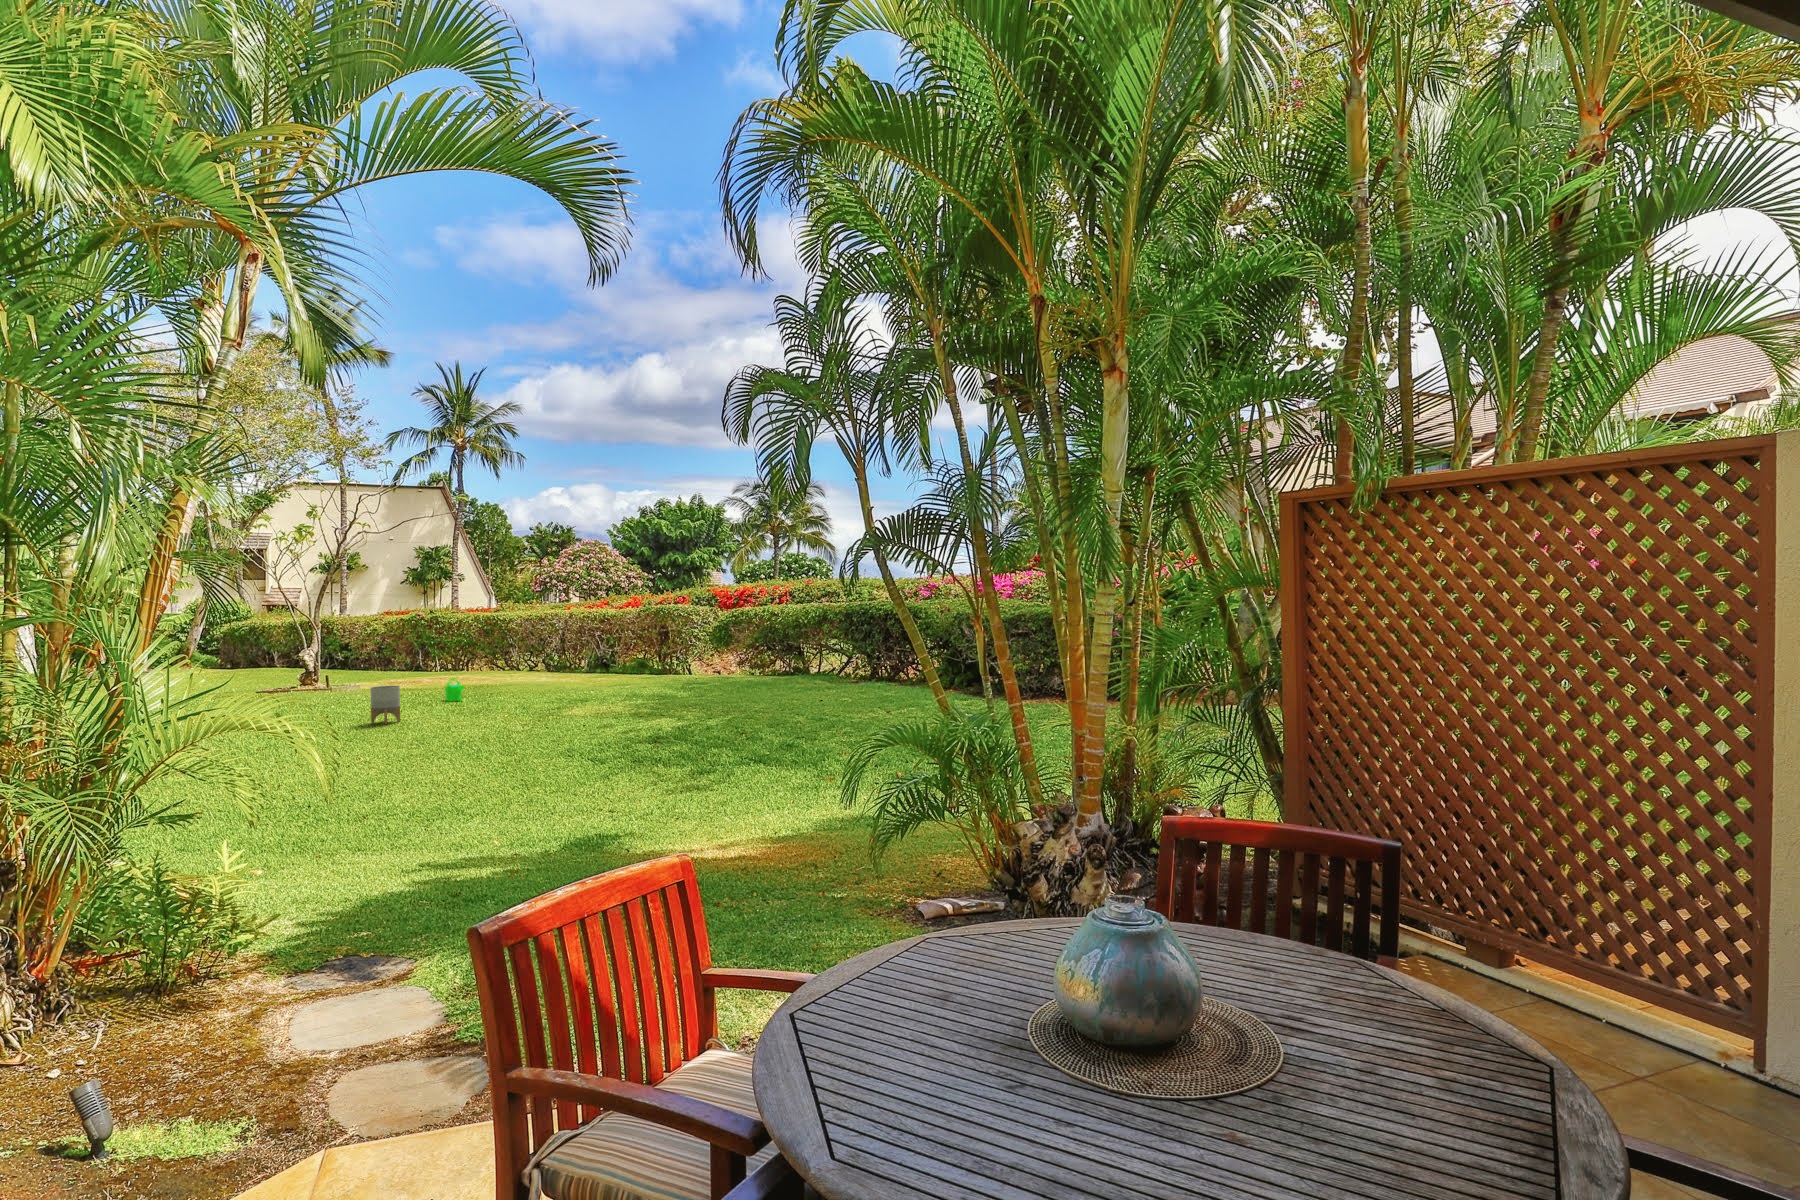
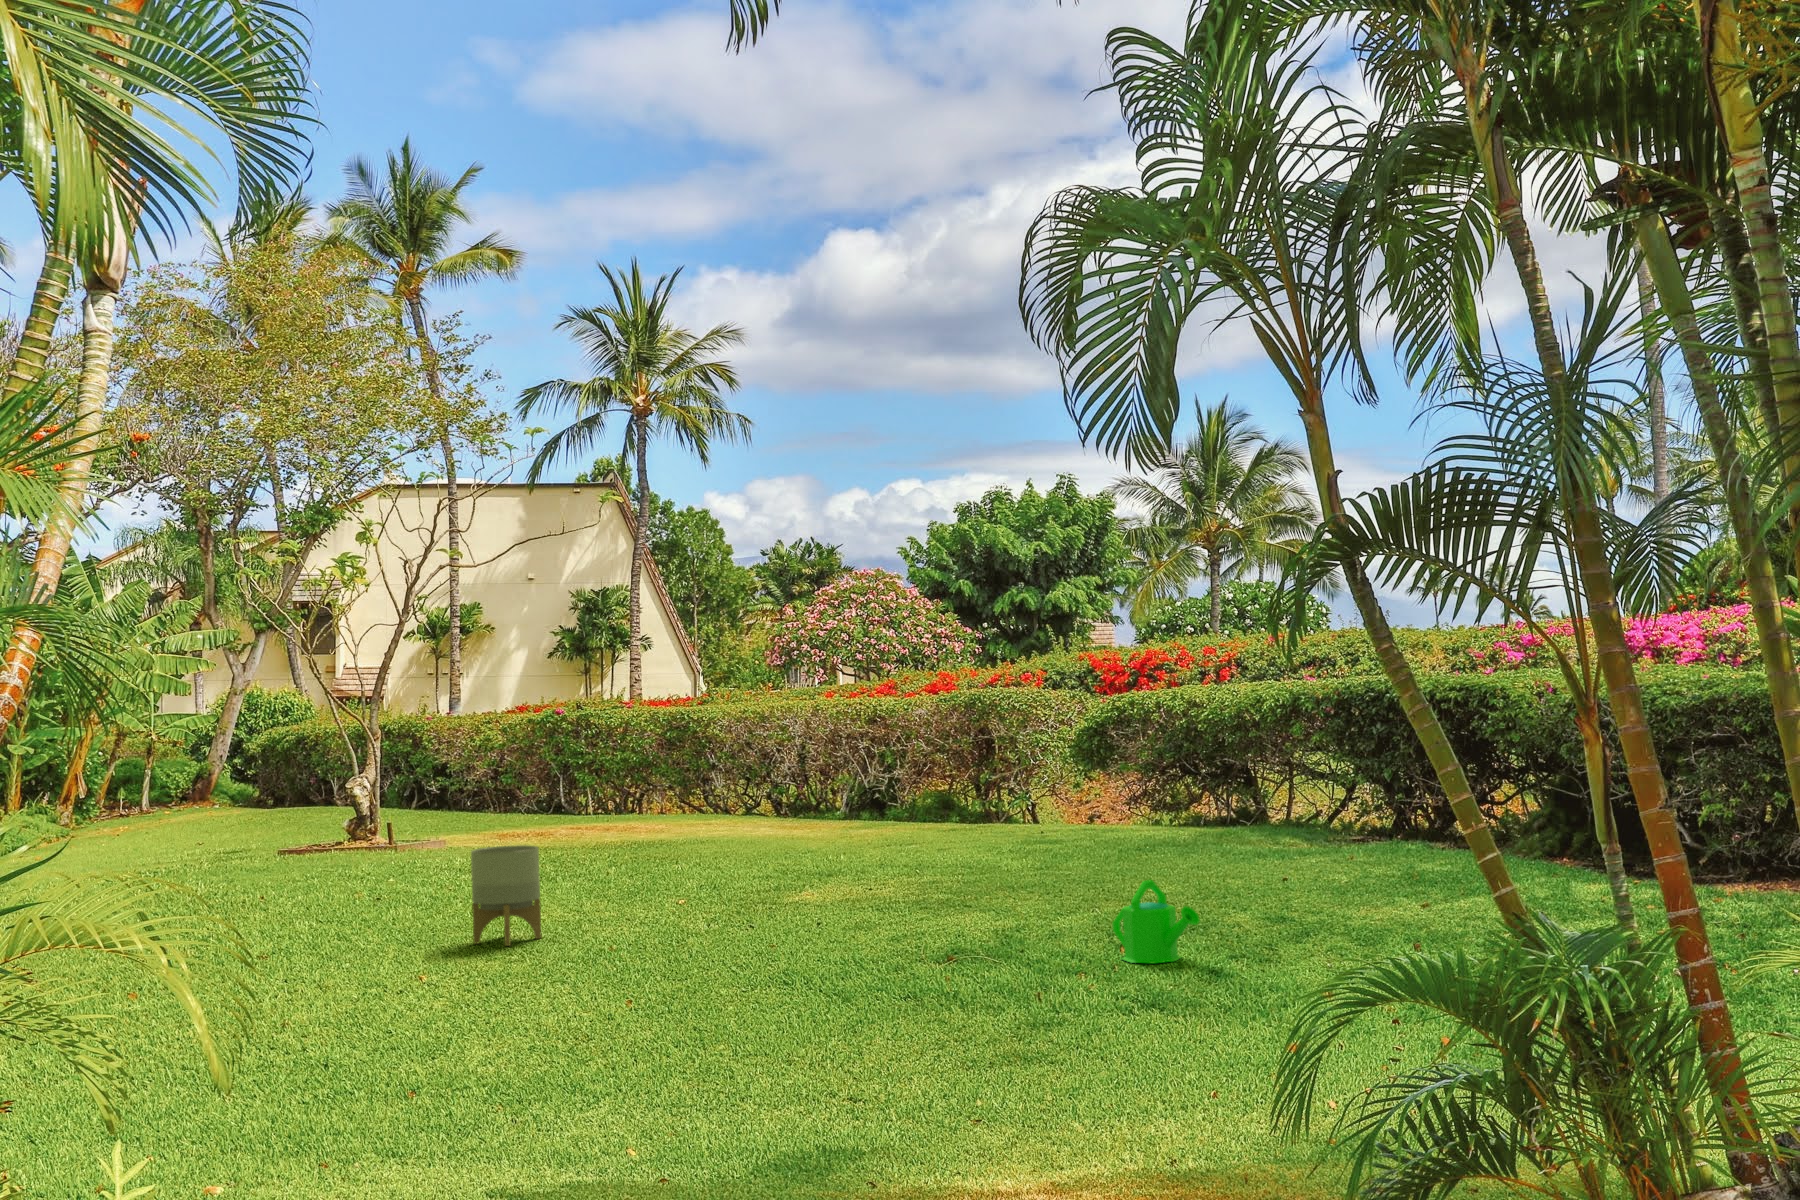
watering can: present [445,678,465,701] -> present [1112,880,1200,964]

